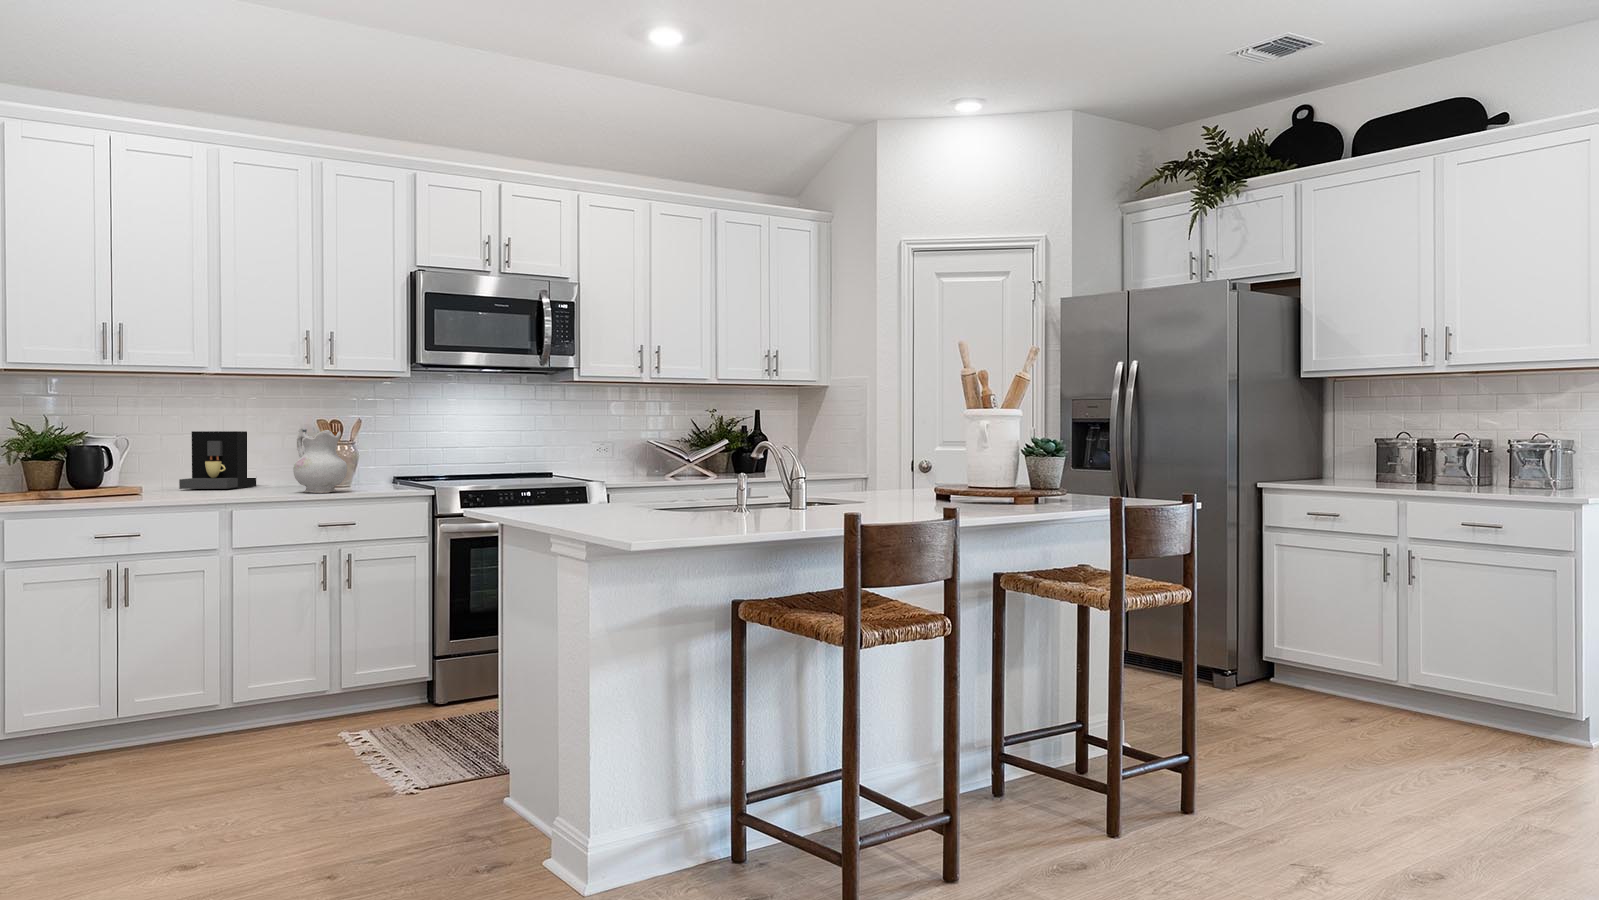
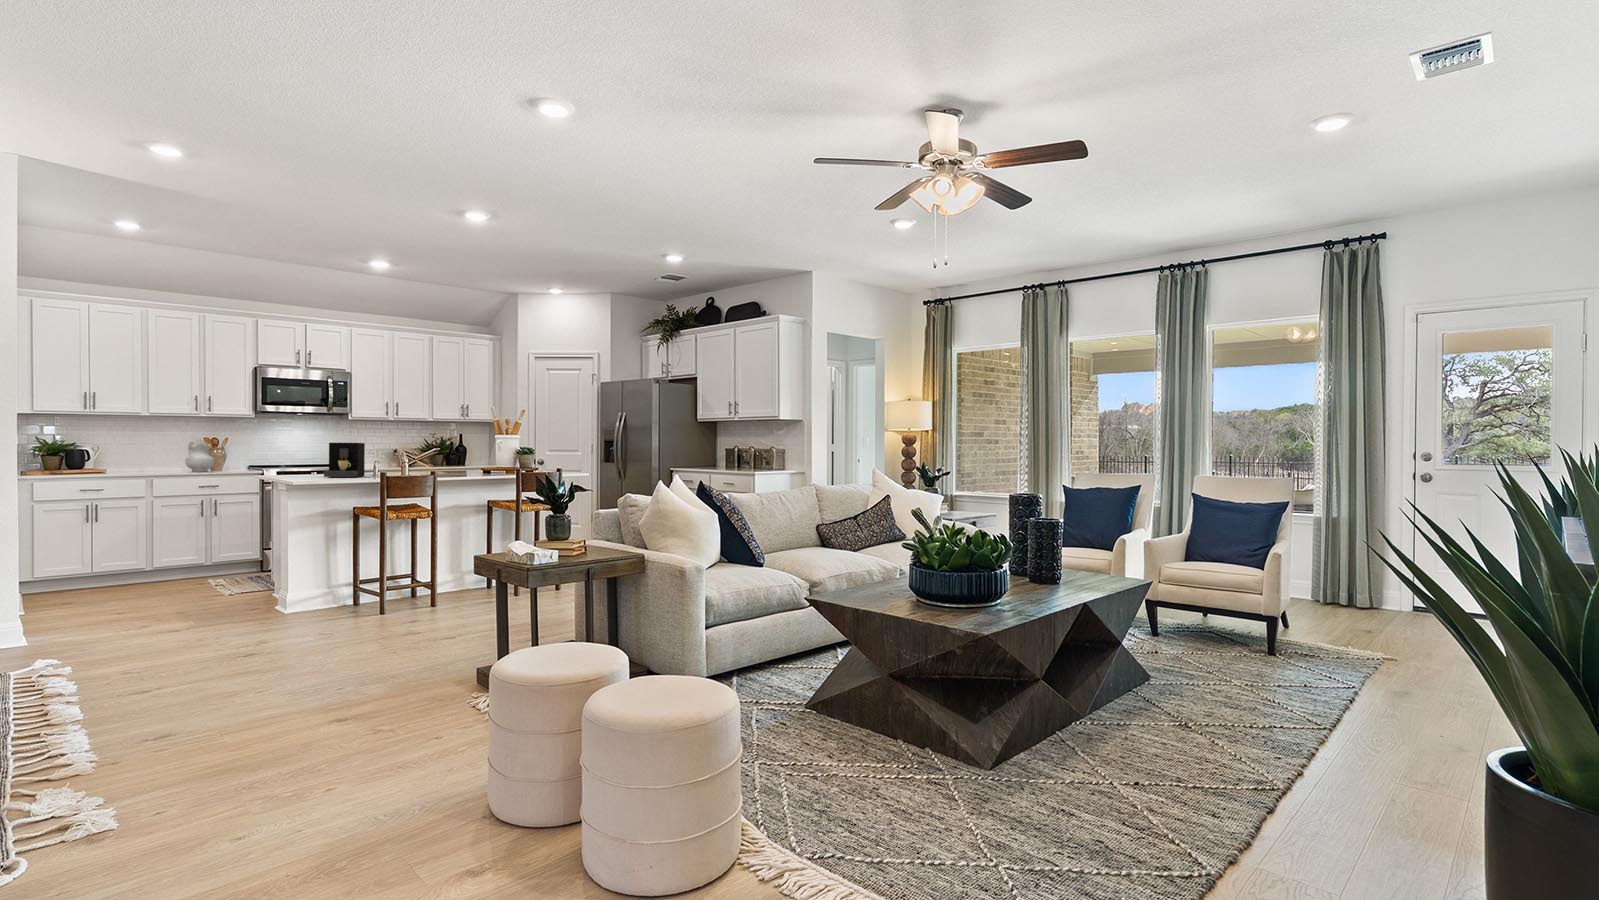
coffee maker: present [179,431,256,489] -> present [324,443,365,477]

